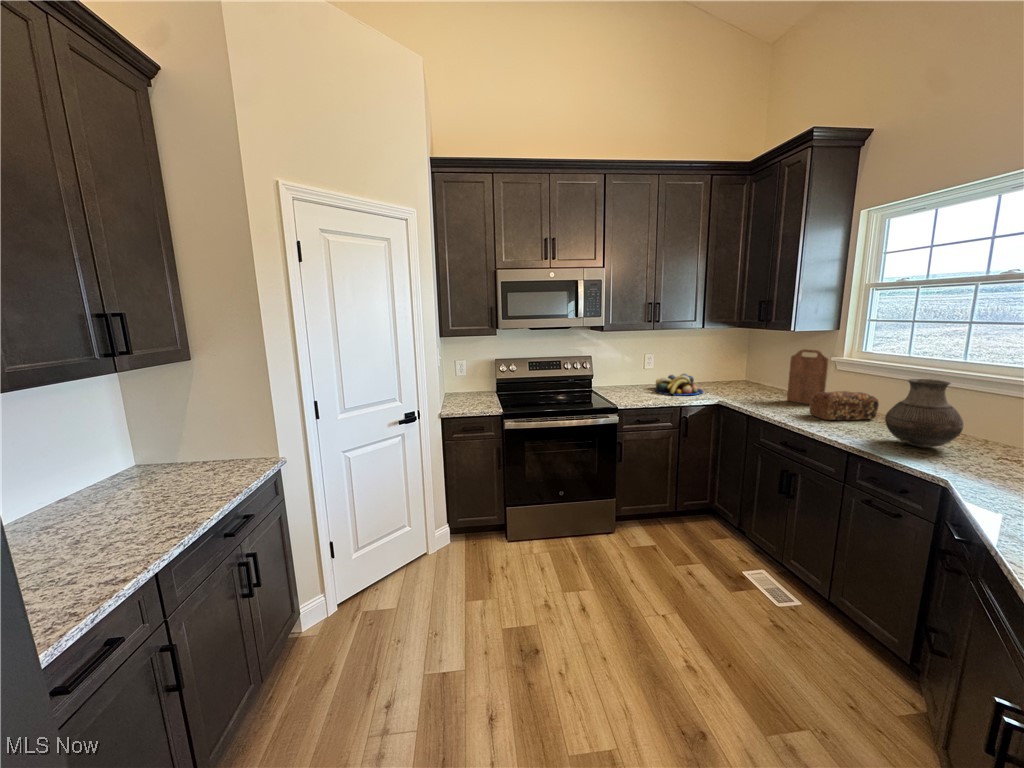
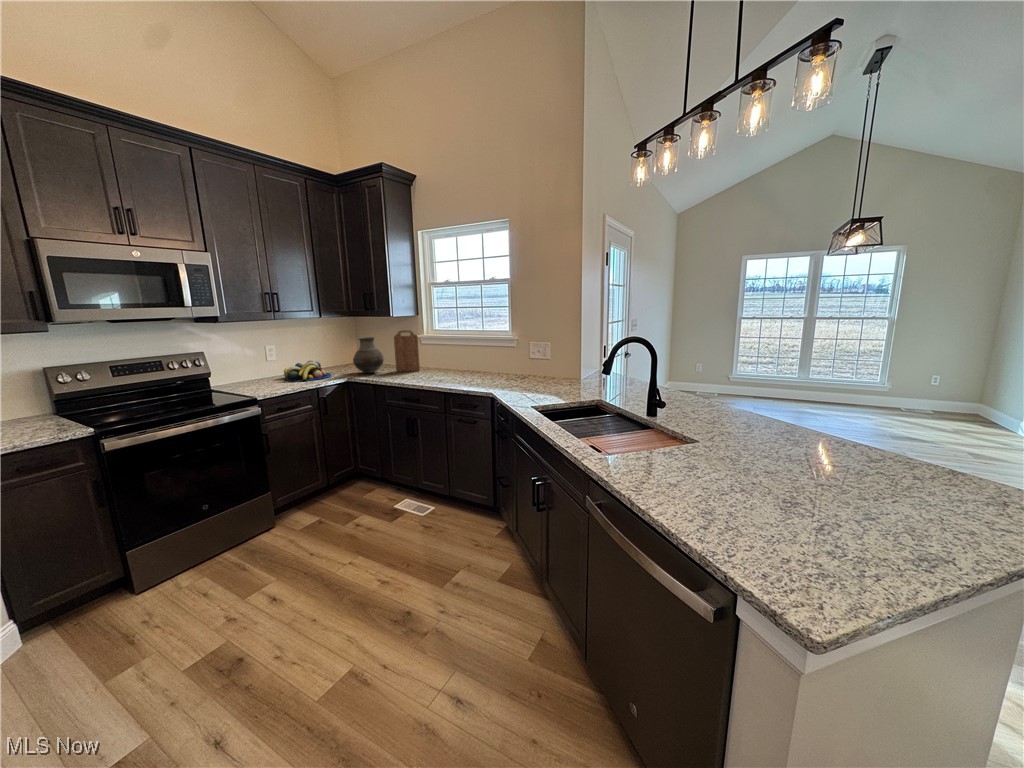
vase: present [885,379,963,447] -> present [353,337,384,373]
bread loaf: present [809,391,879,420] -> none [413,357,451,378]

